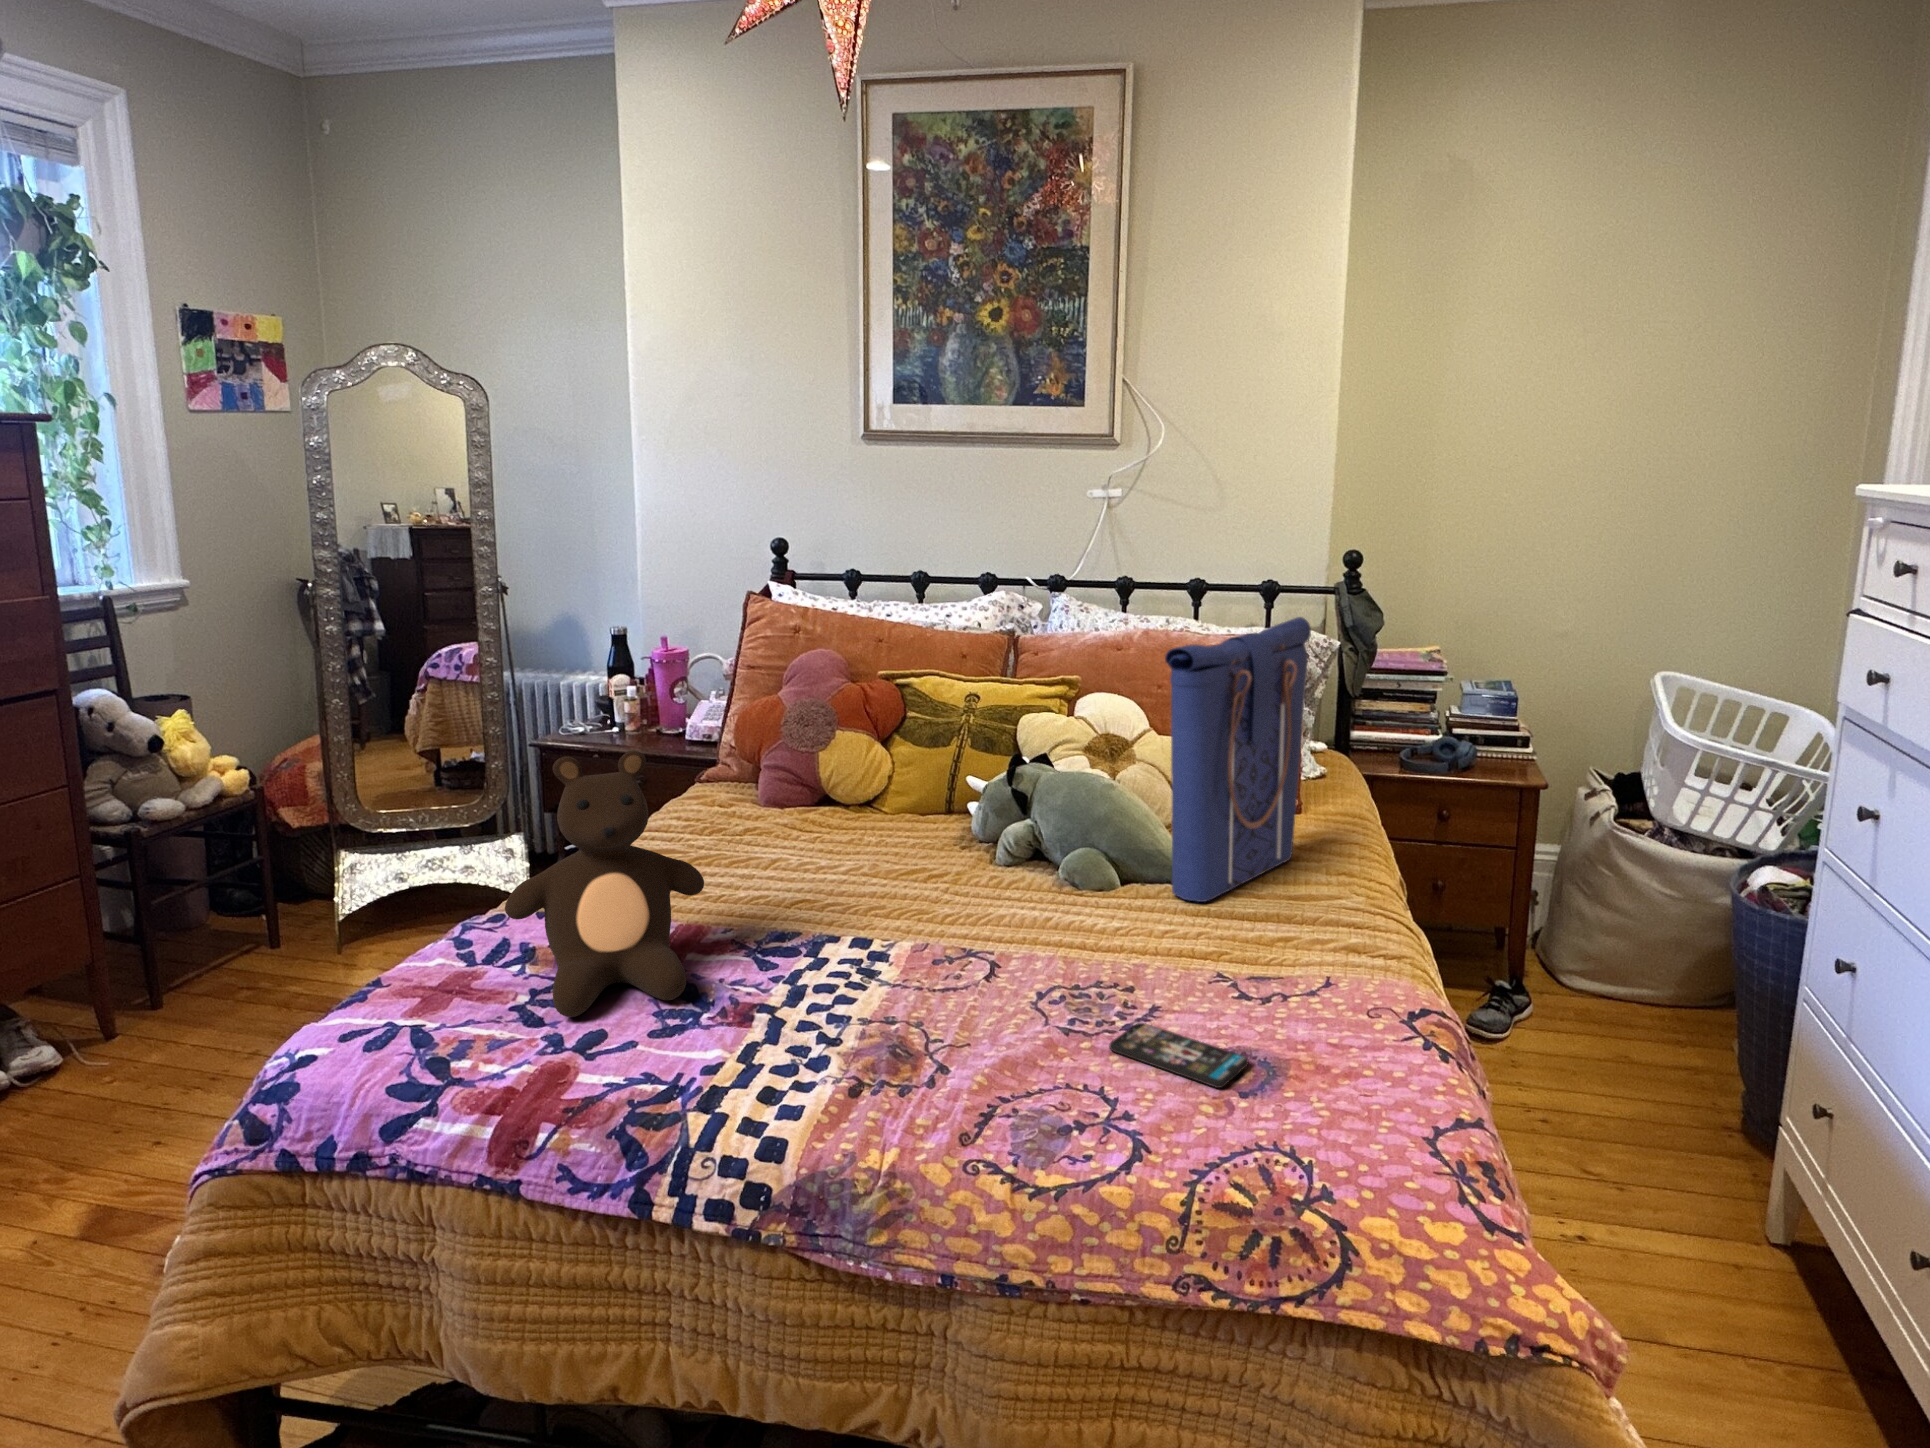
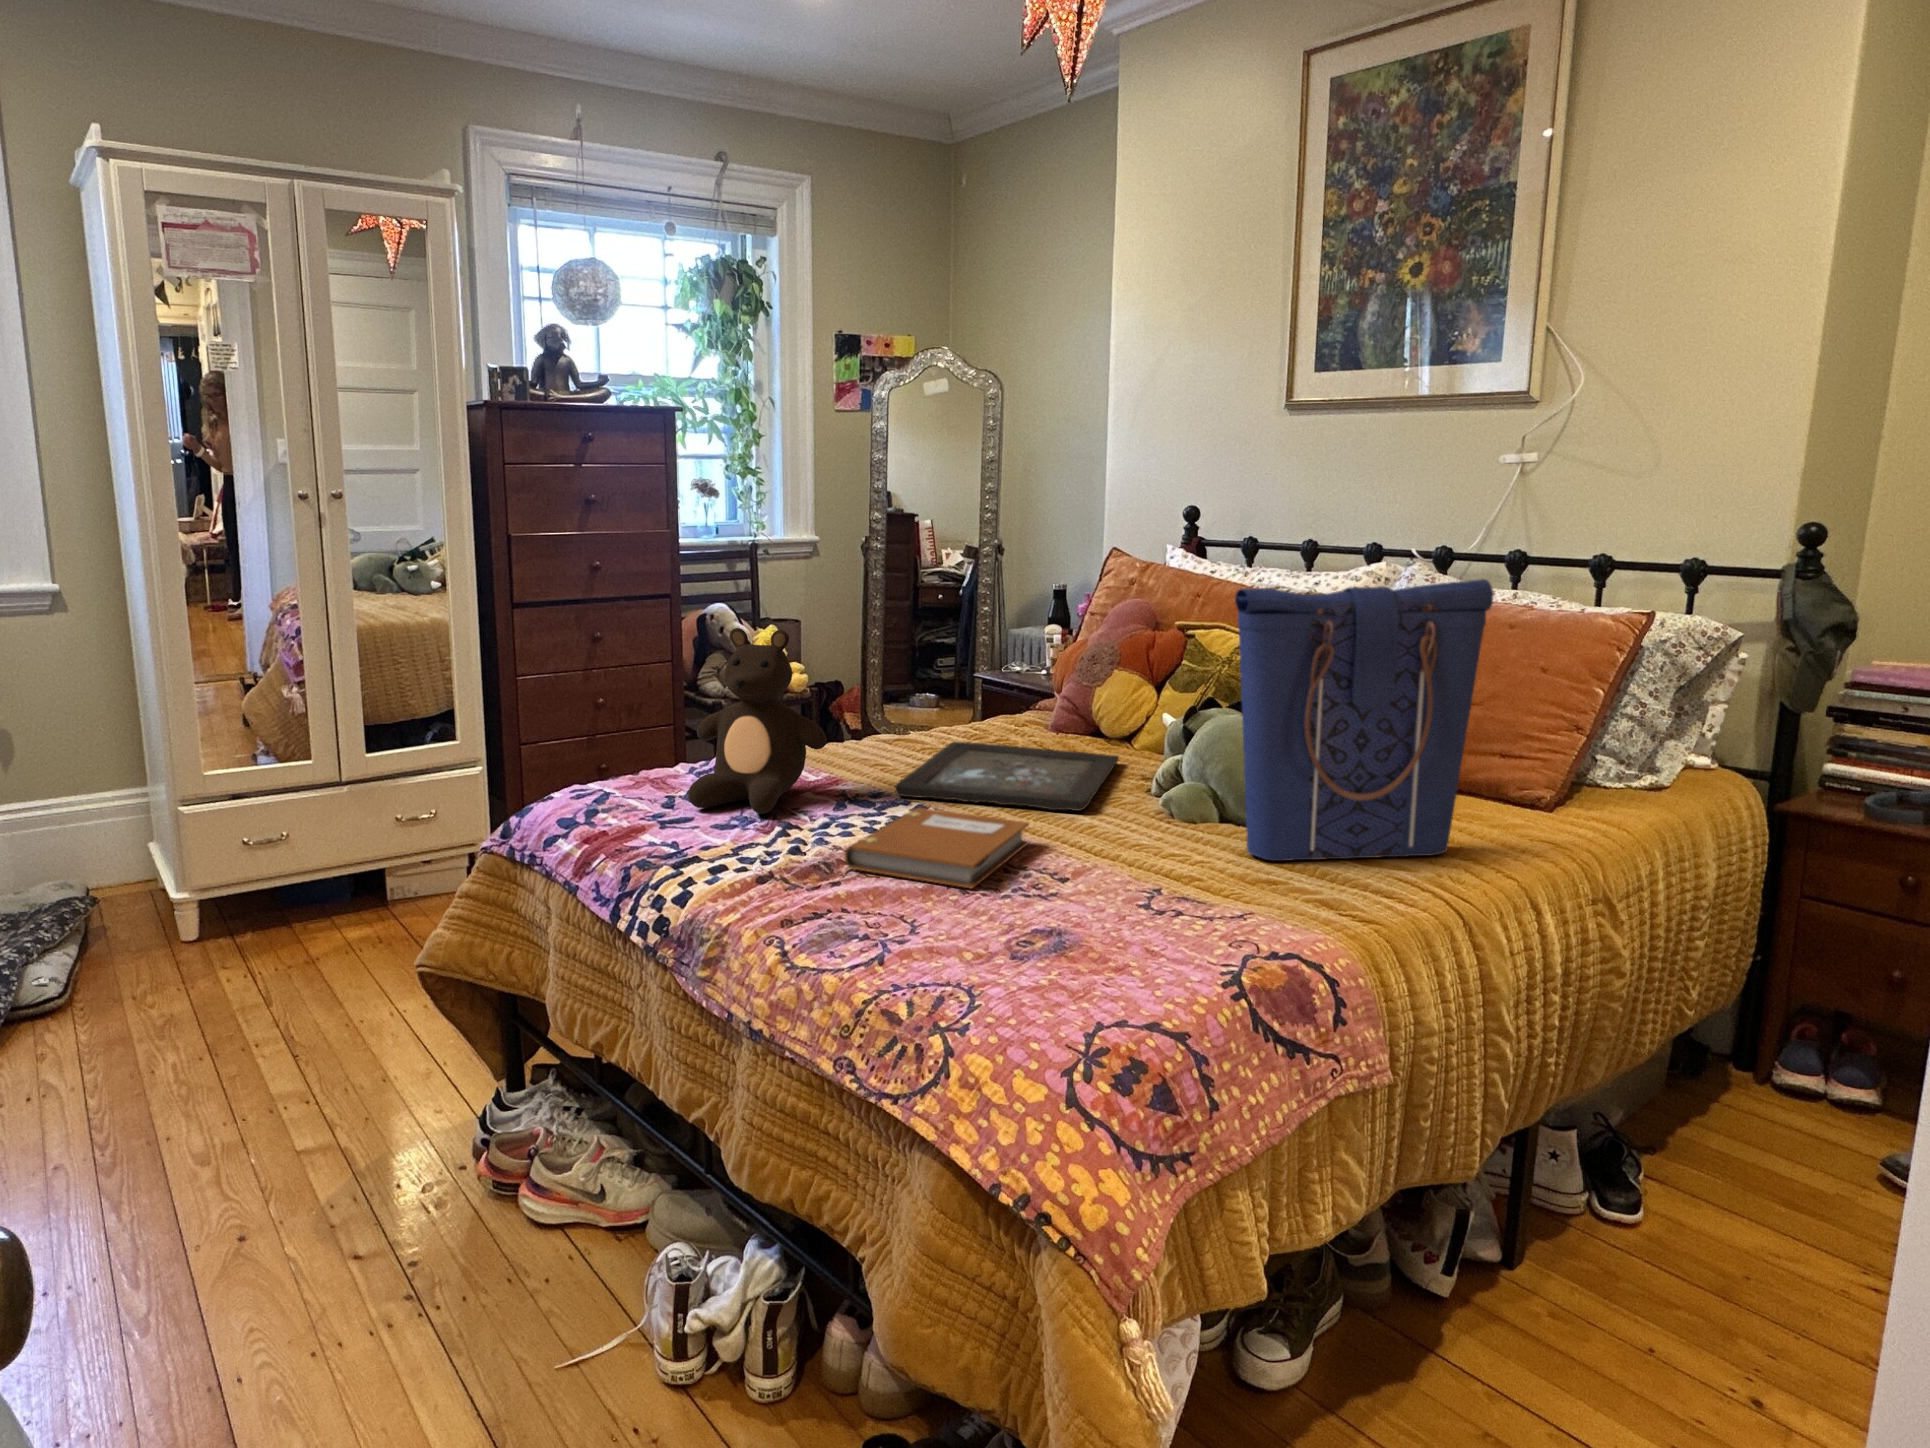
tray: none [720,819,986,926] -> present [895,741,1119,811]
notebook: none [863,923,1061,1040] -> present [845,808,1029,889]
smartphone: present [1109,1023,1249,1088] -> none [969,903,1053,954]

